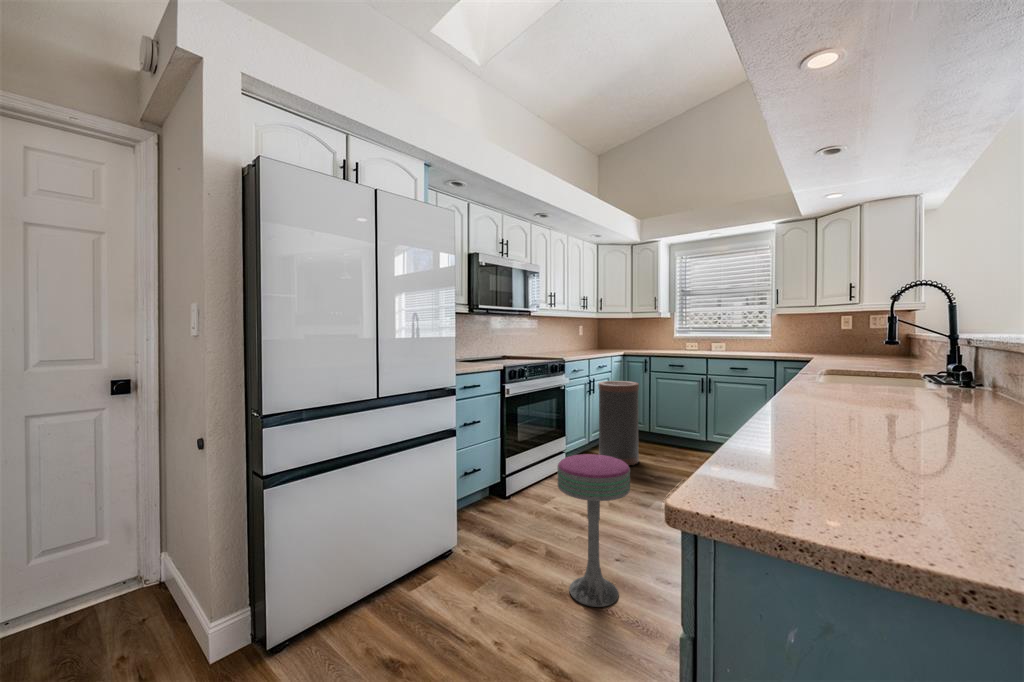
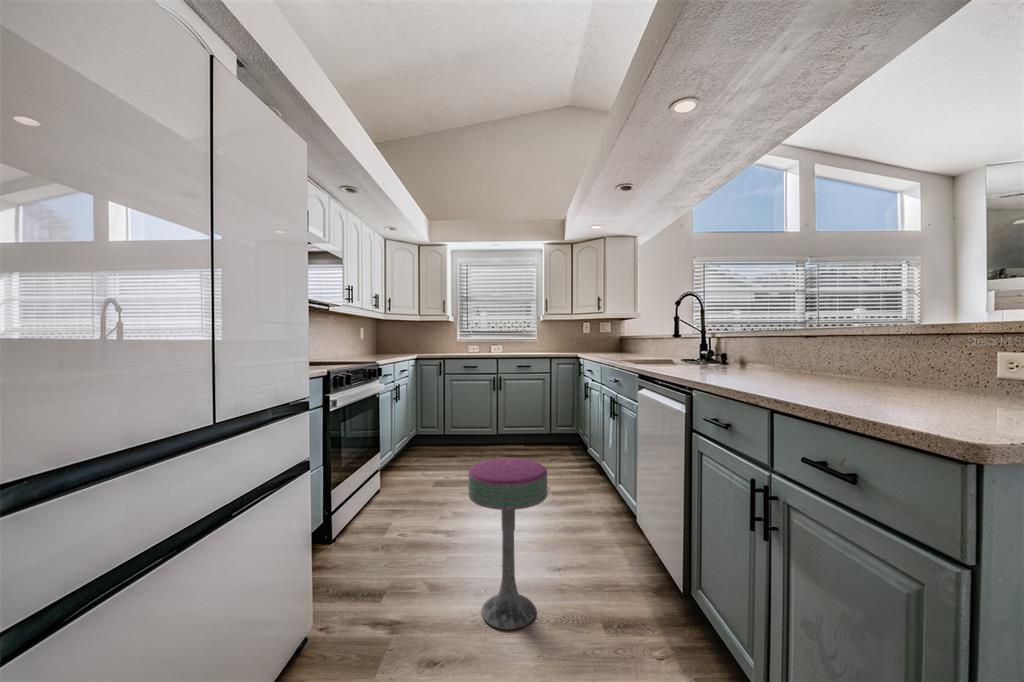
trash can: present [598,381,639,465] -> none [408,384,450,473]

